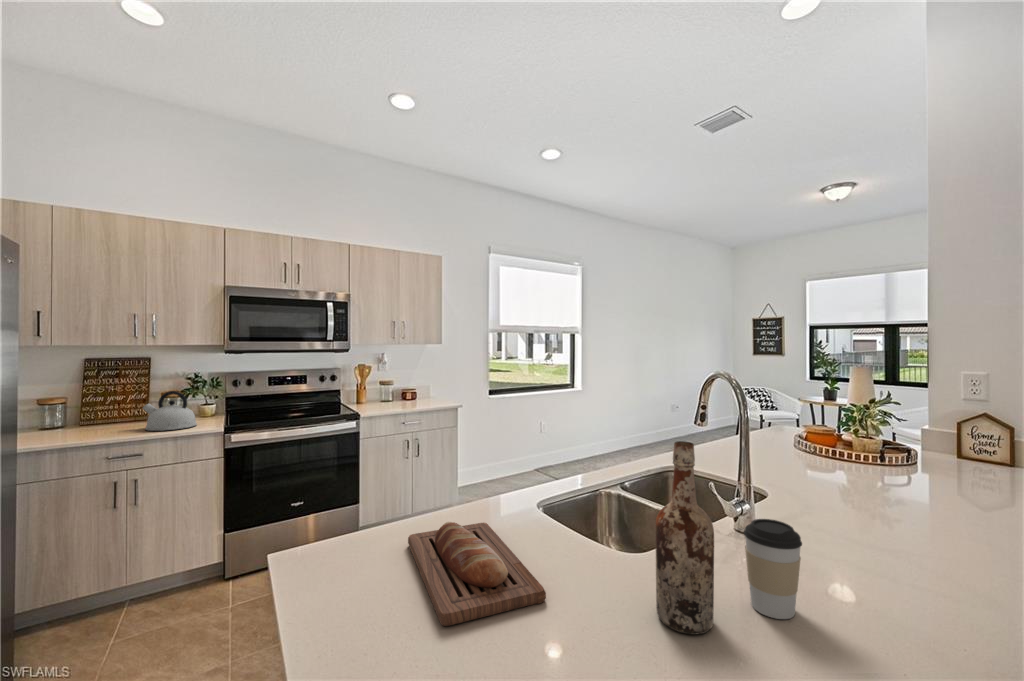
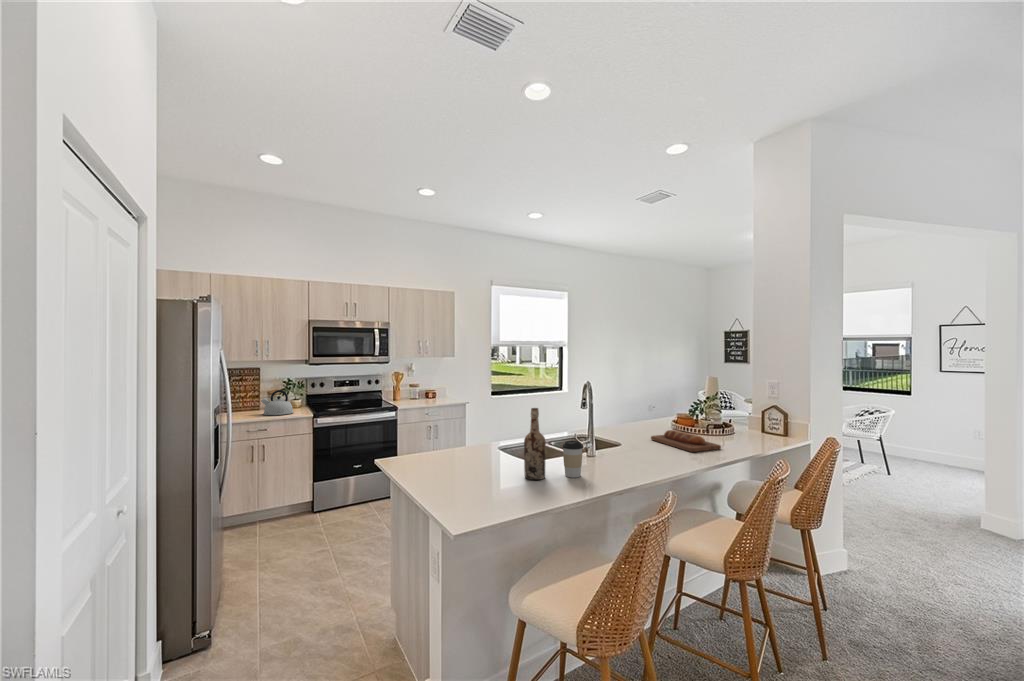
bread loaf: present [408,522,546,626] -> present [651,430,721,452]

